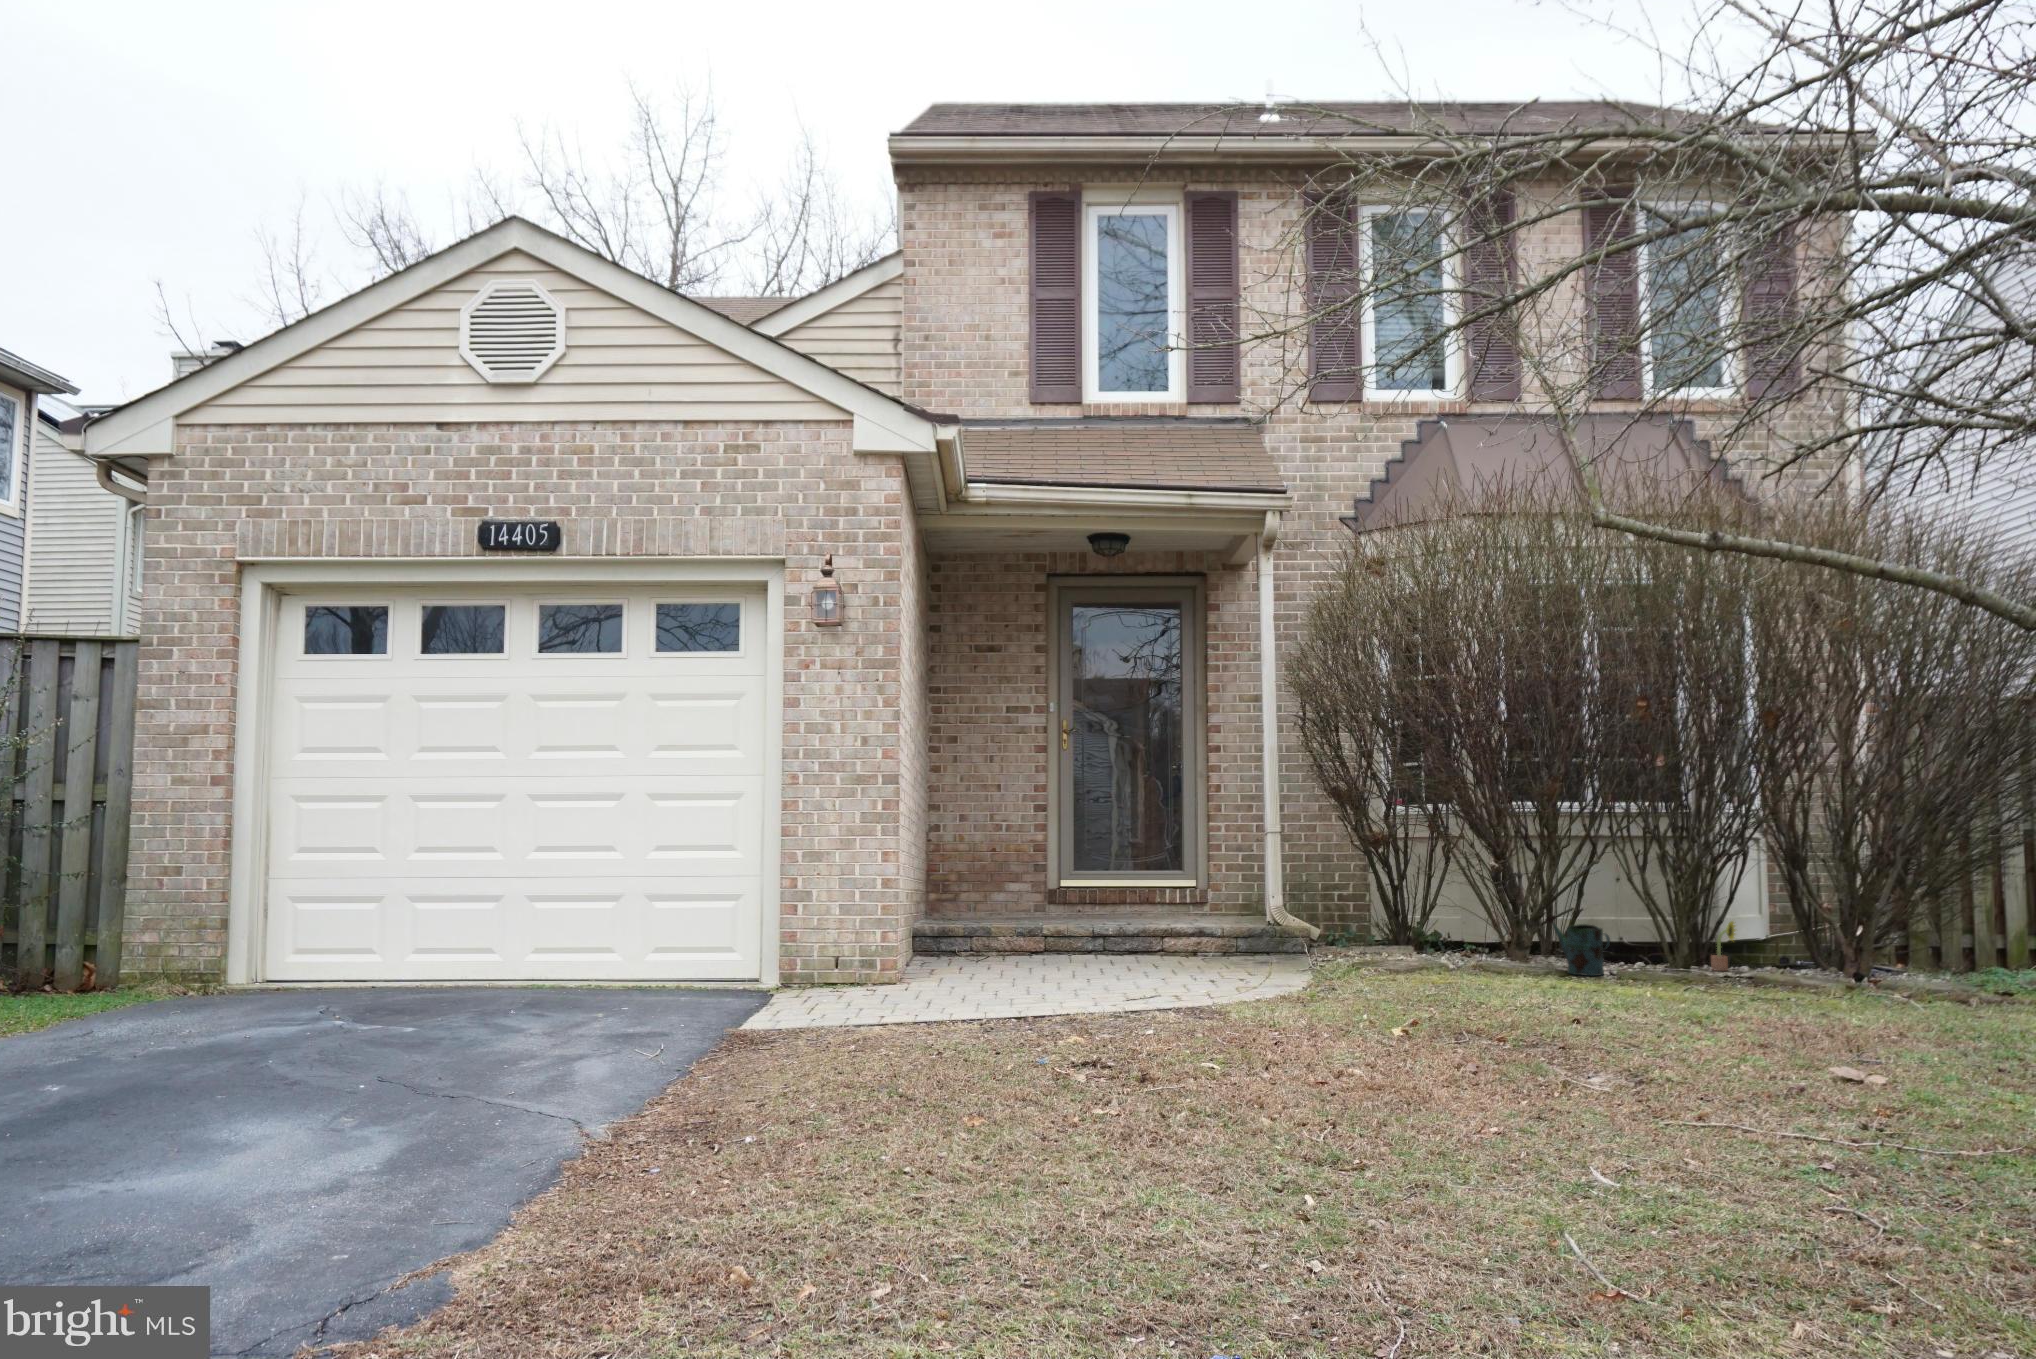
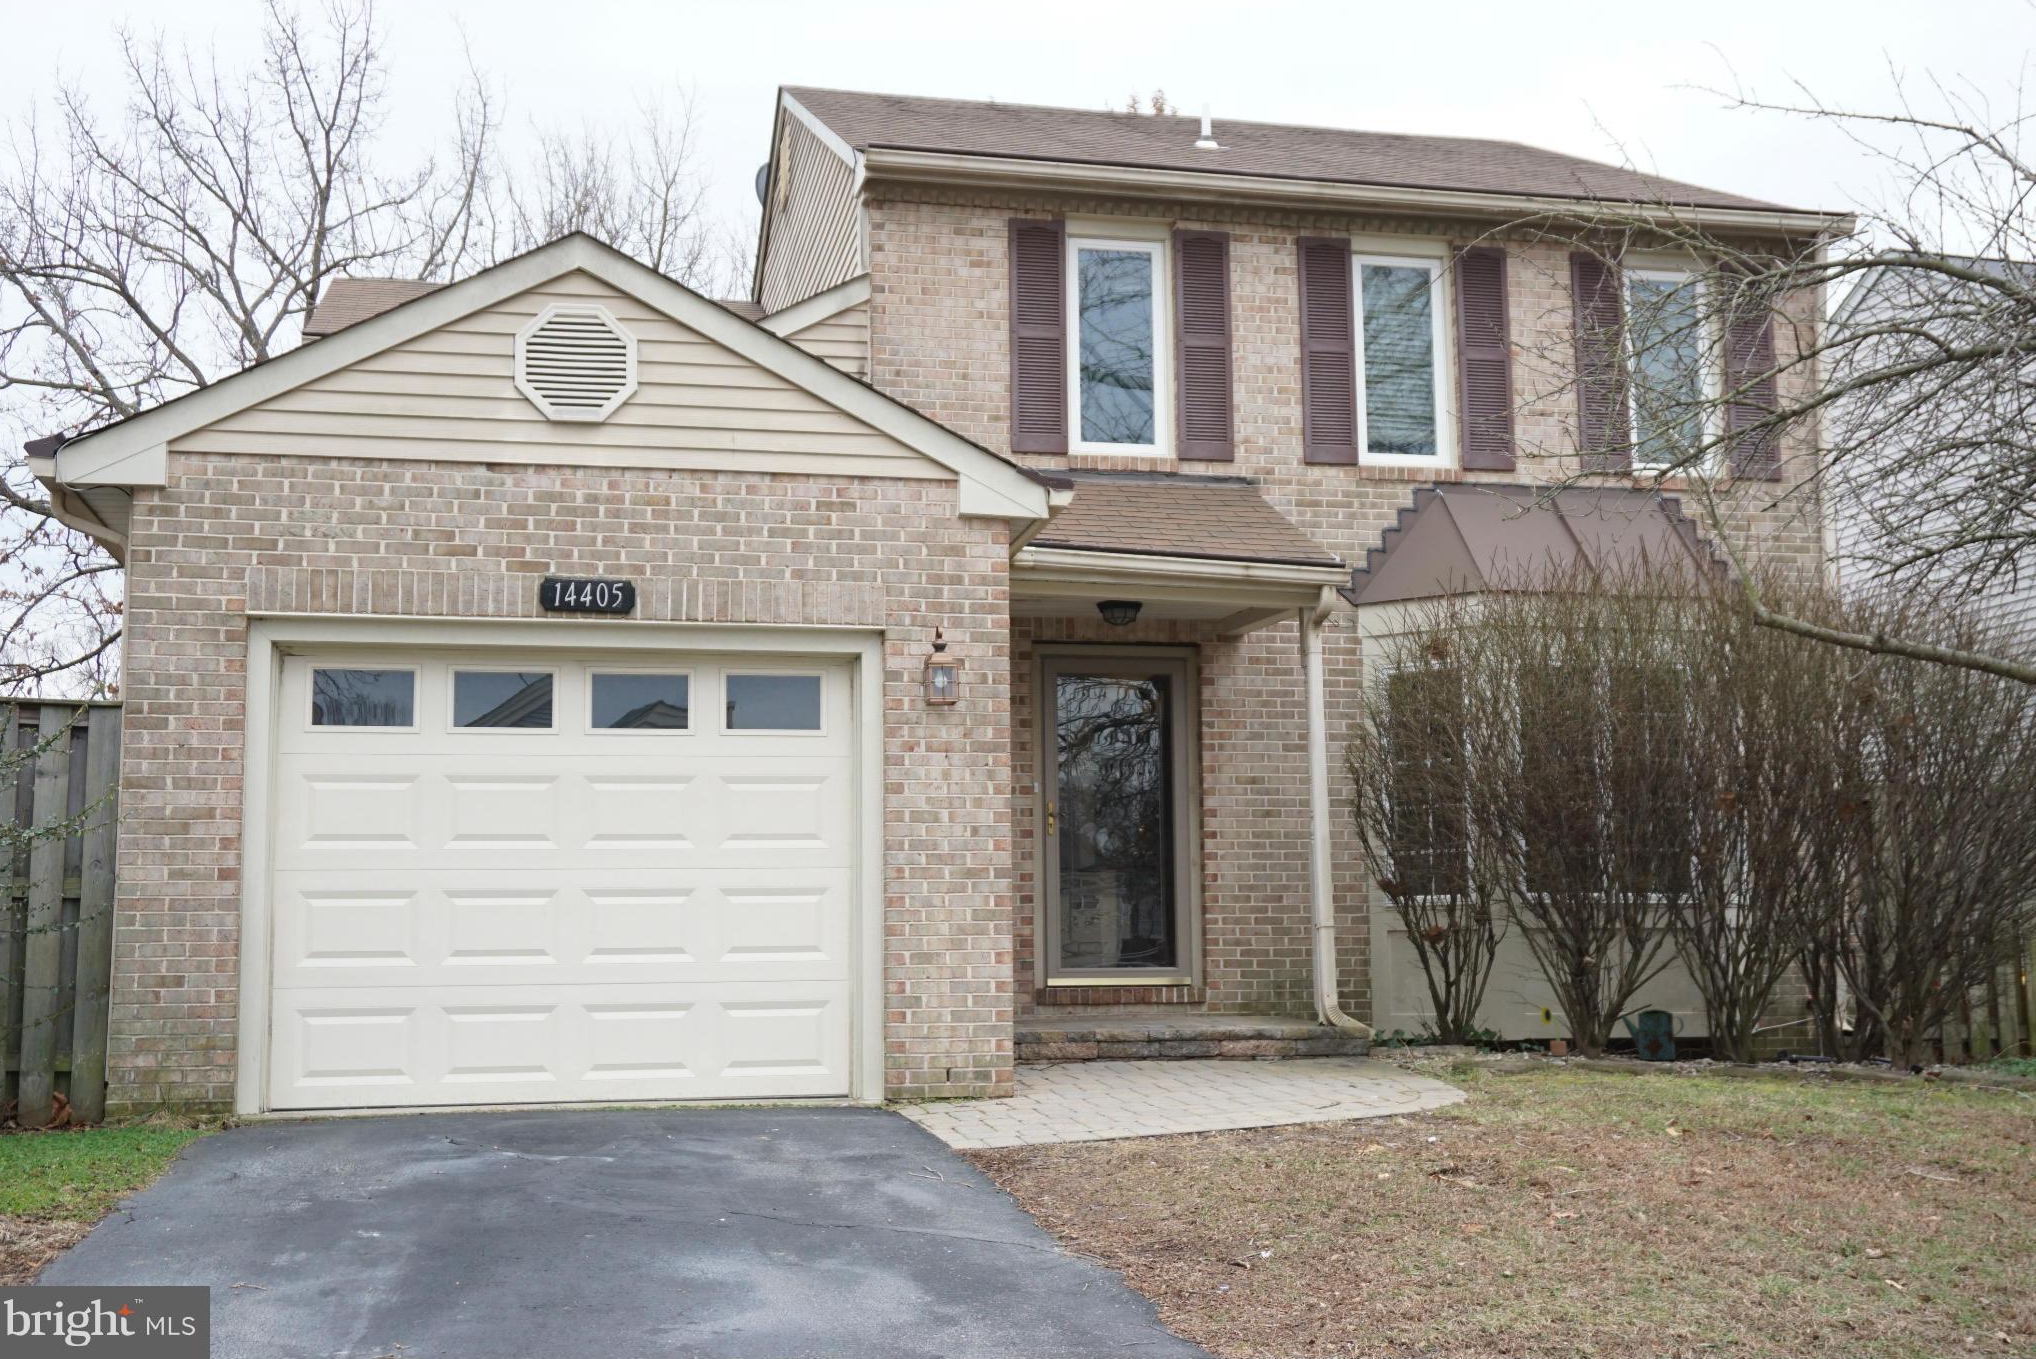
decorative plant: present [1711,921,1736,971] -> present [1540,1006,1567,1056]

